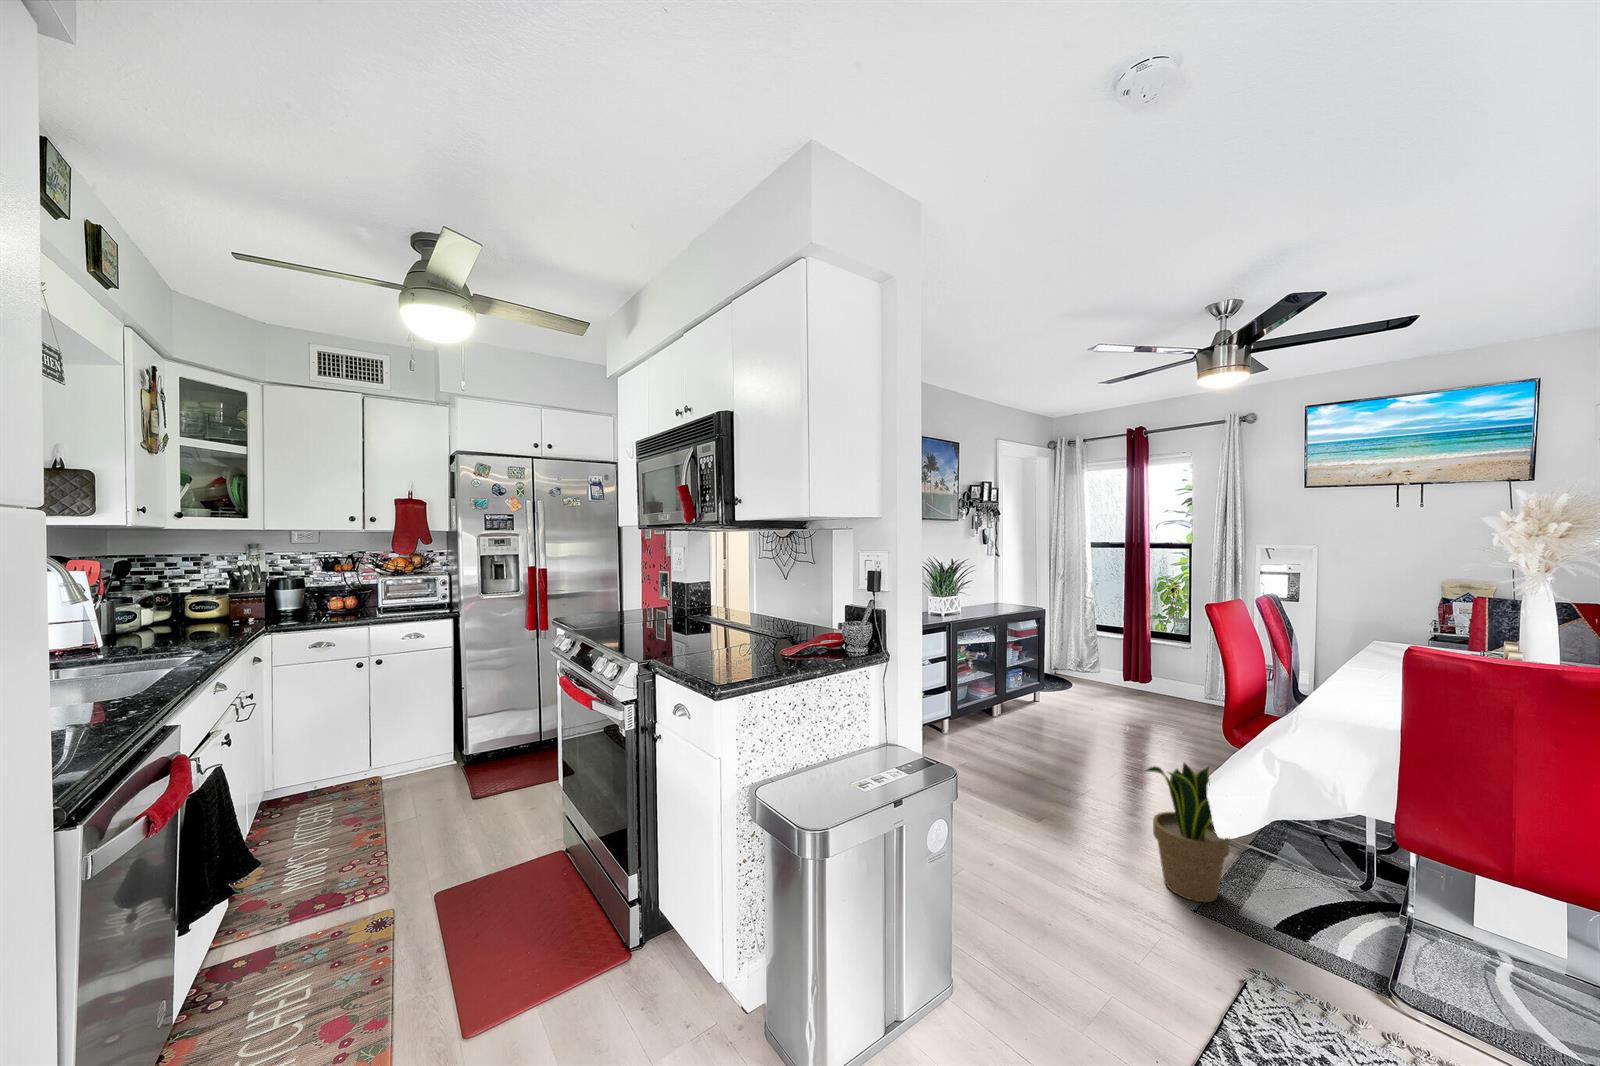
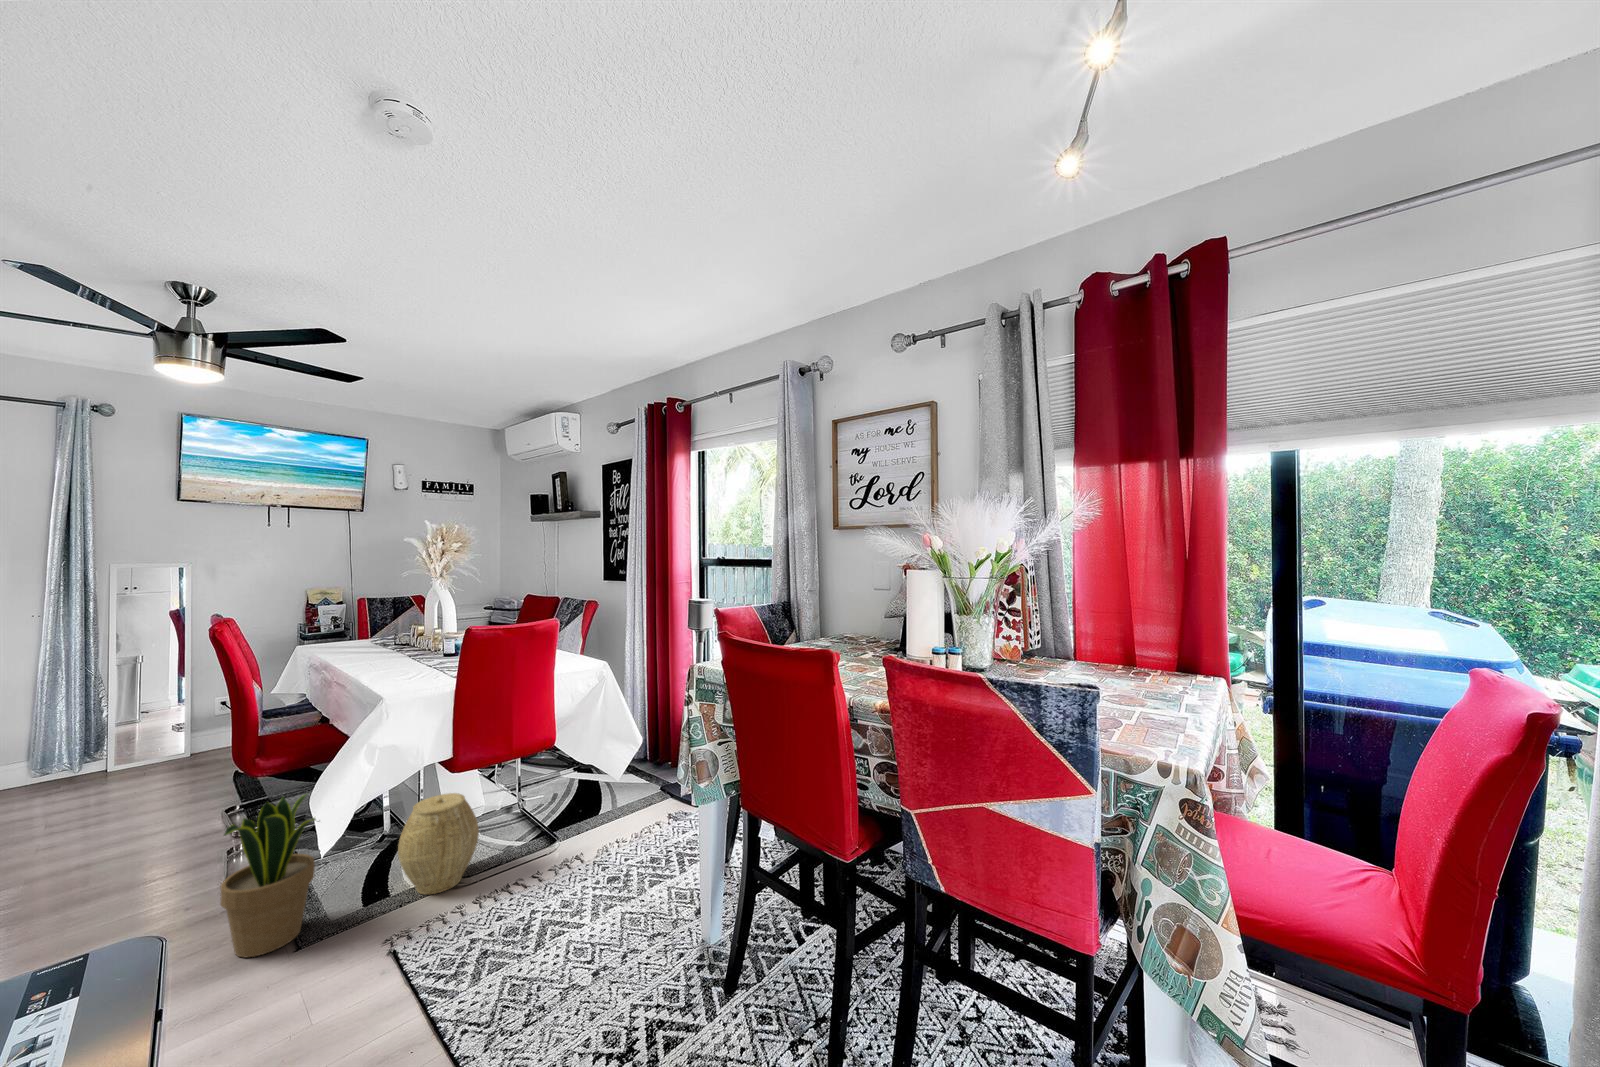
woven basket: none [1312,856,1441,999] -> present [398,793,479,894]

